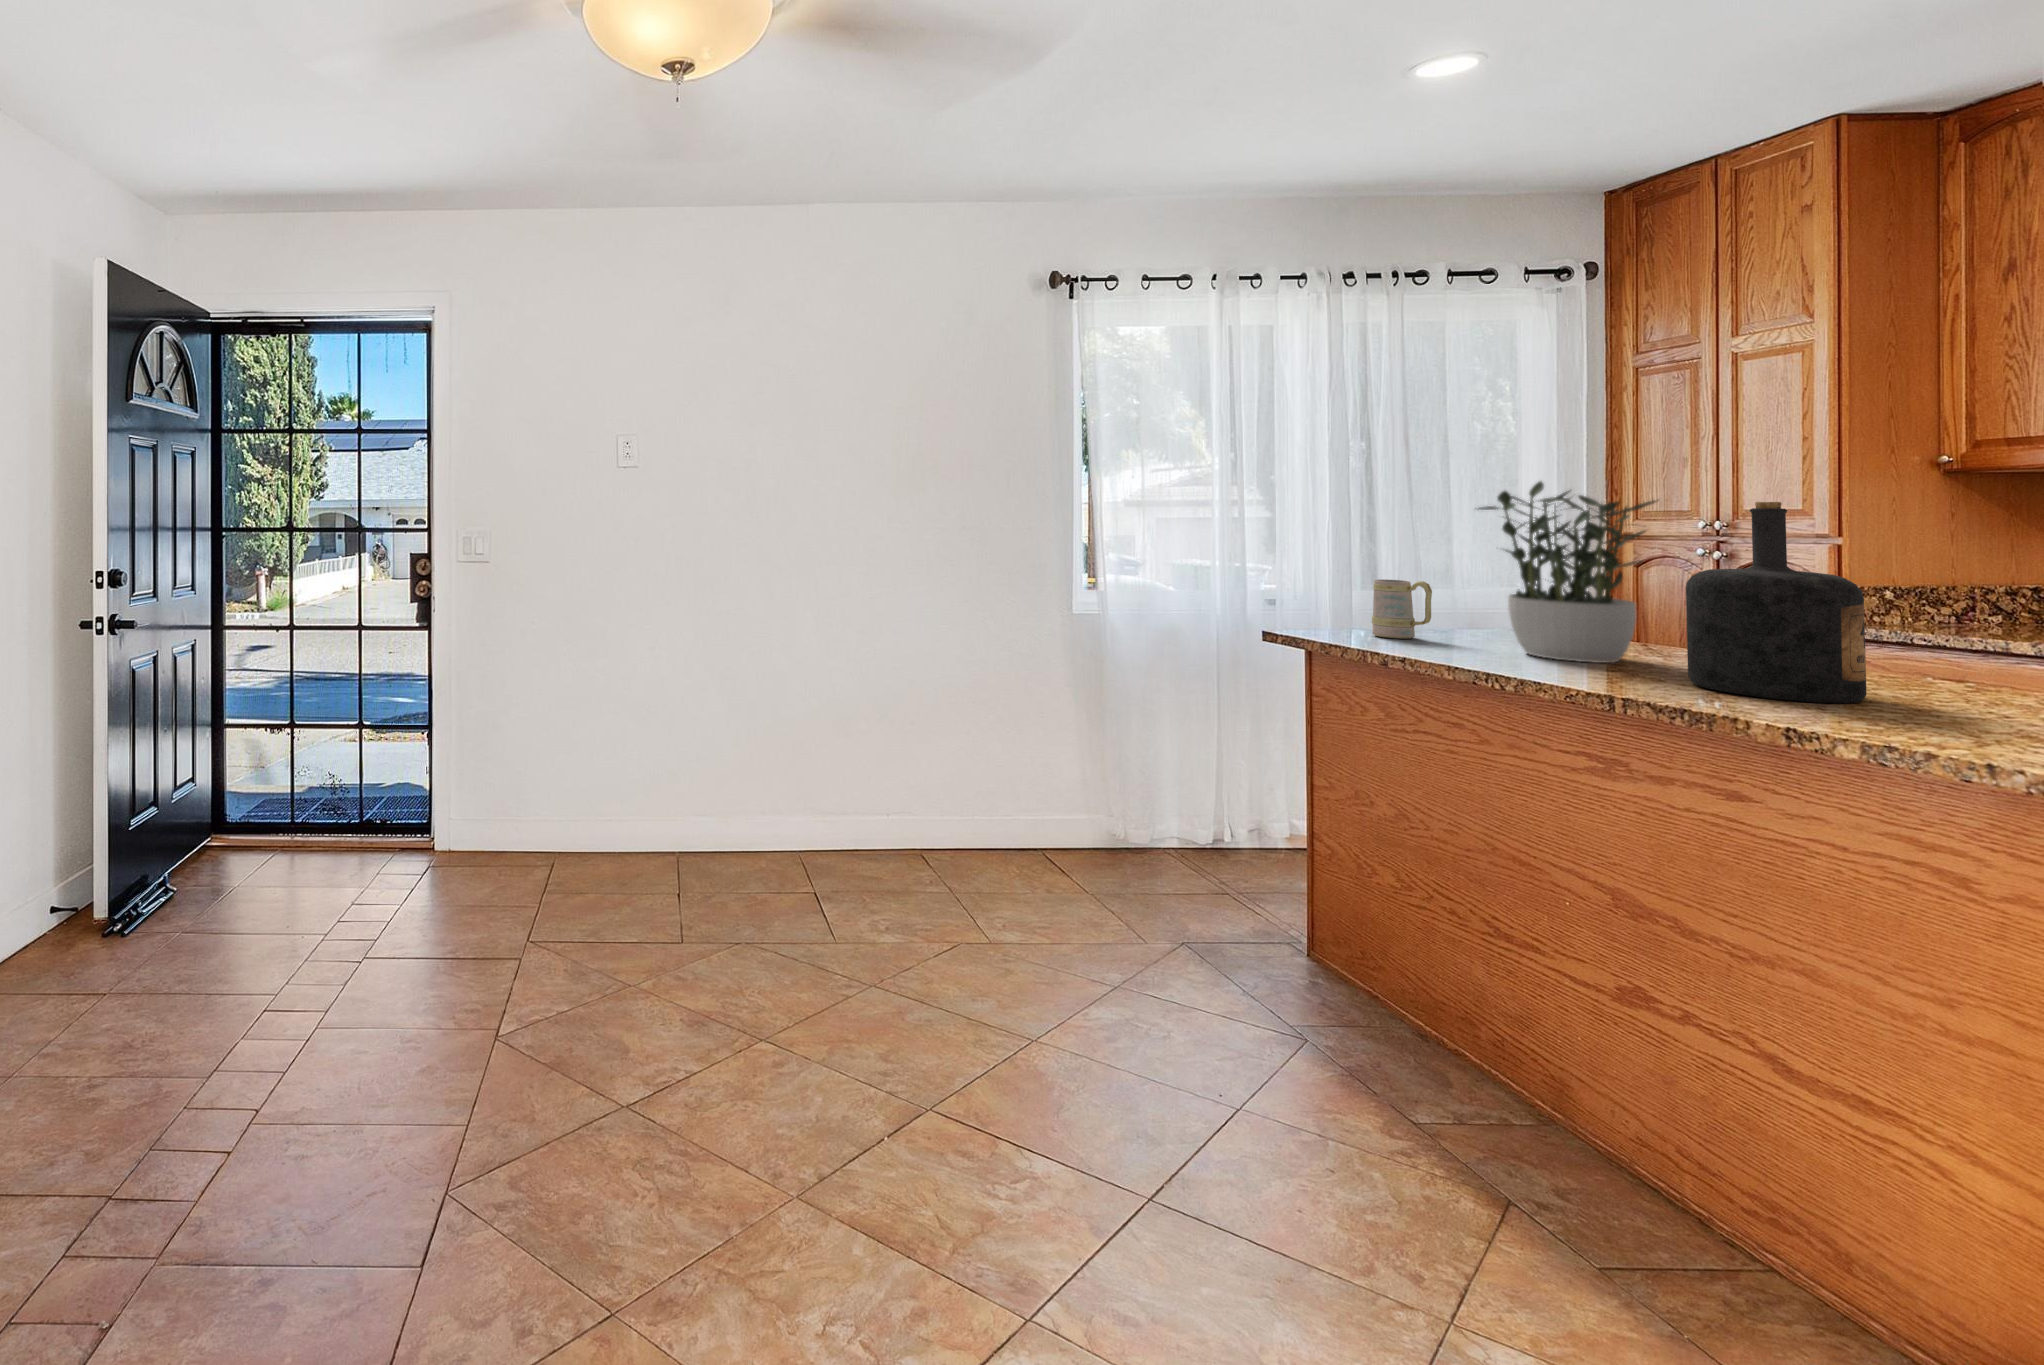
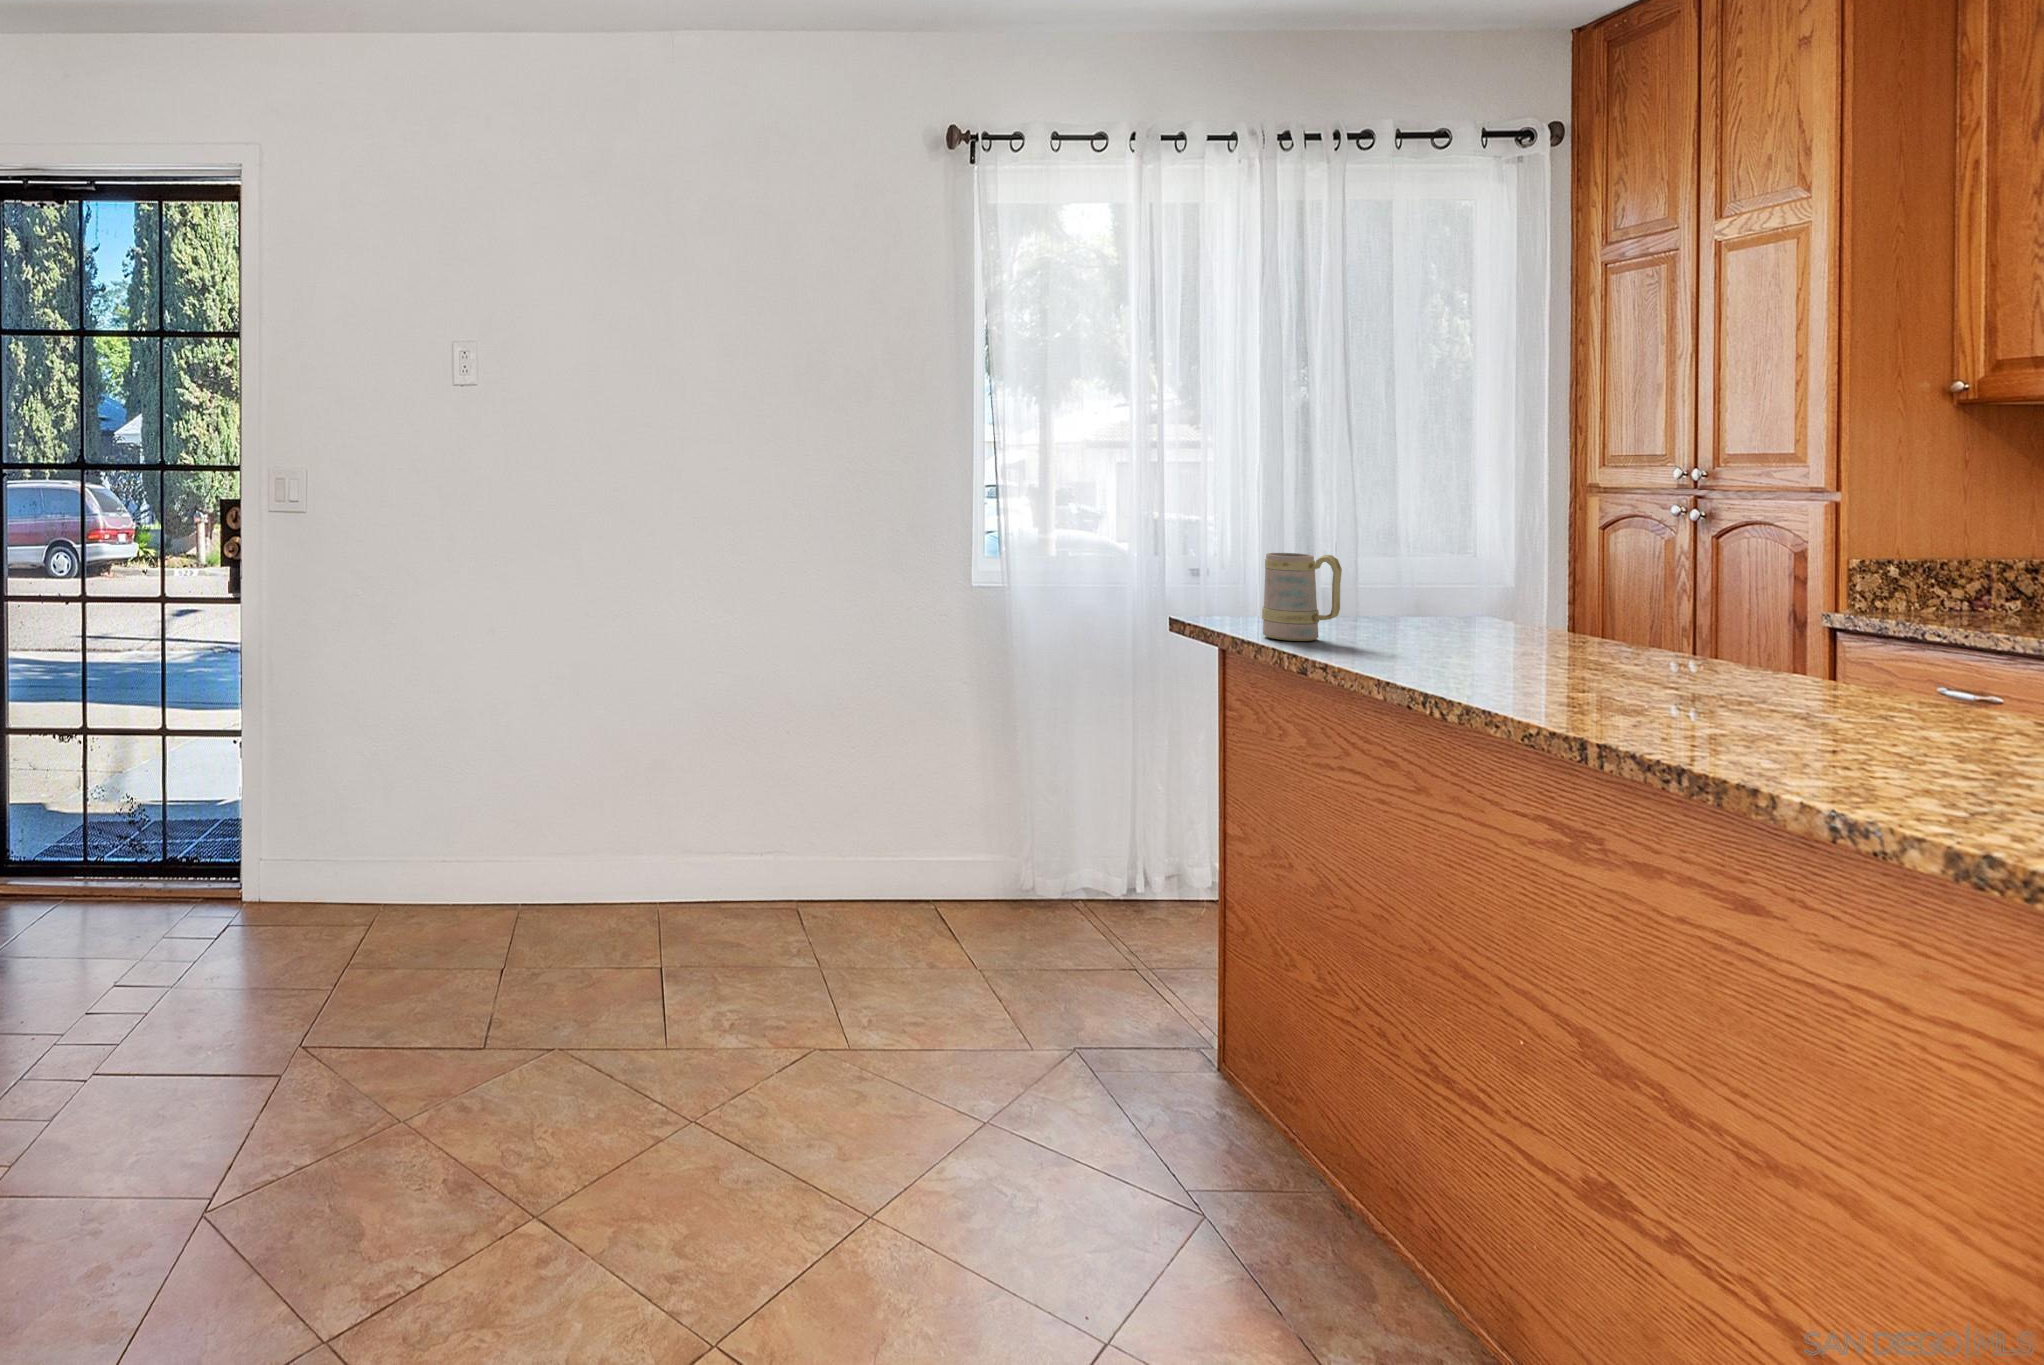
potted plant: present [1479,481,1657,663] -> none [1396,401,1645,676]
bottle: present [1686,502,1867,703] -> none [1682,426,1929,743]

